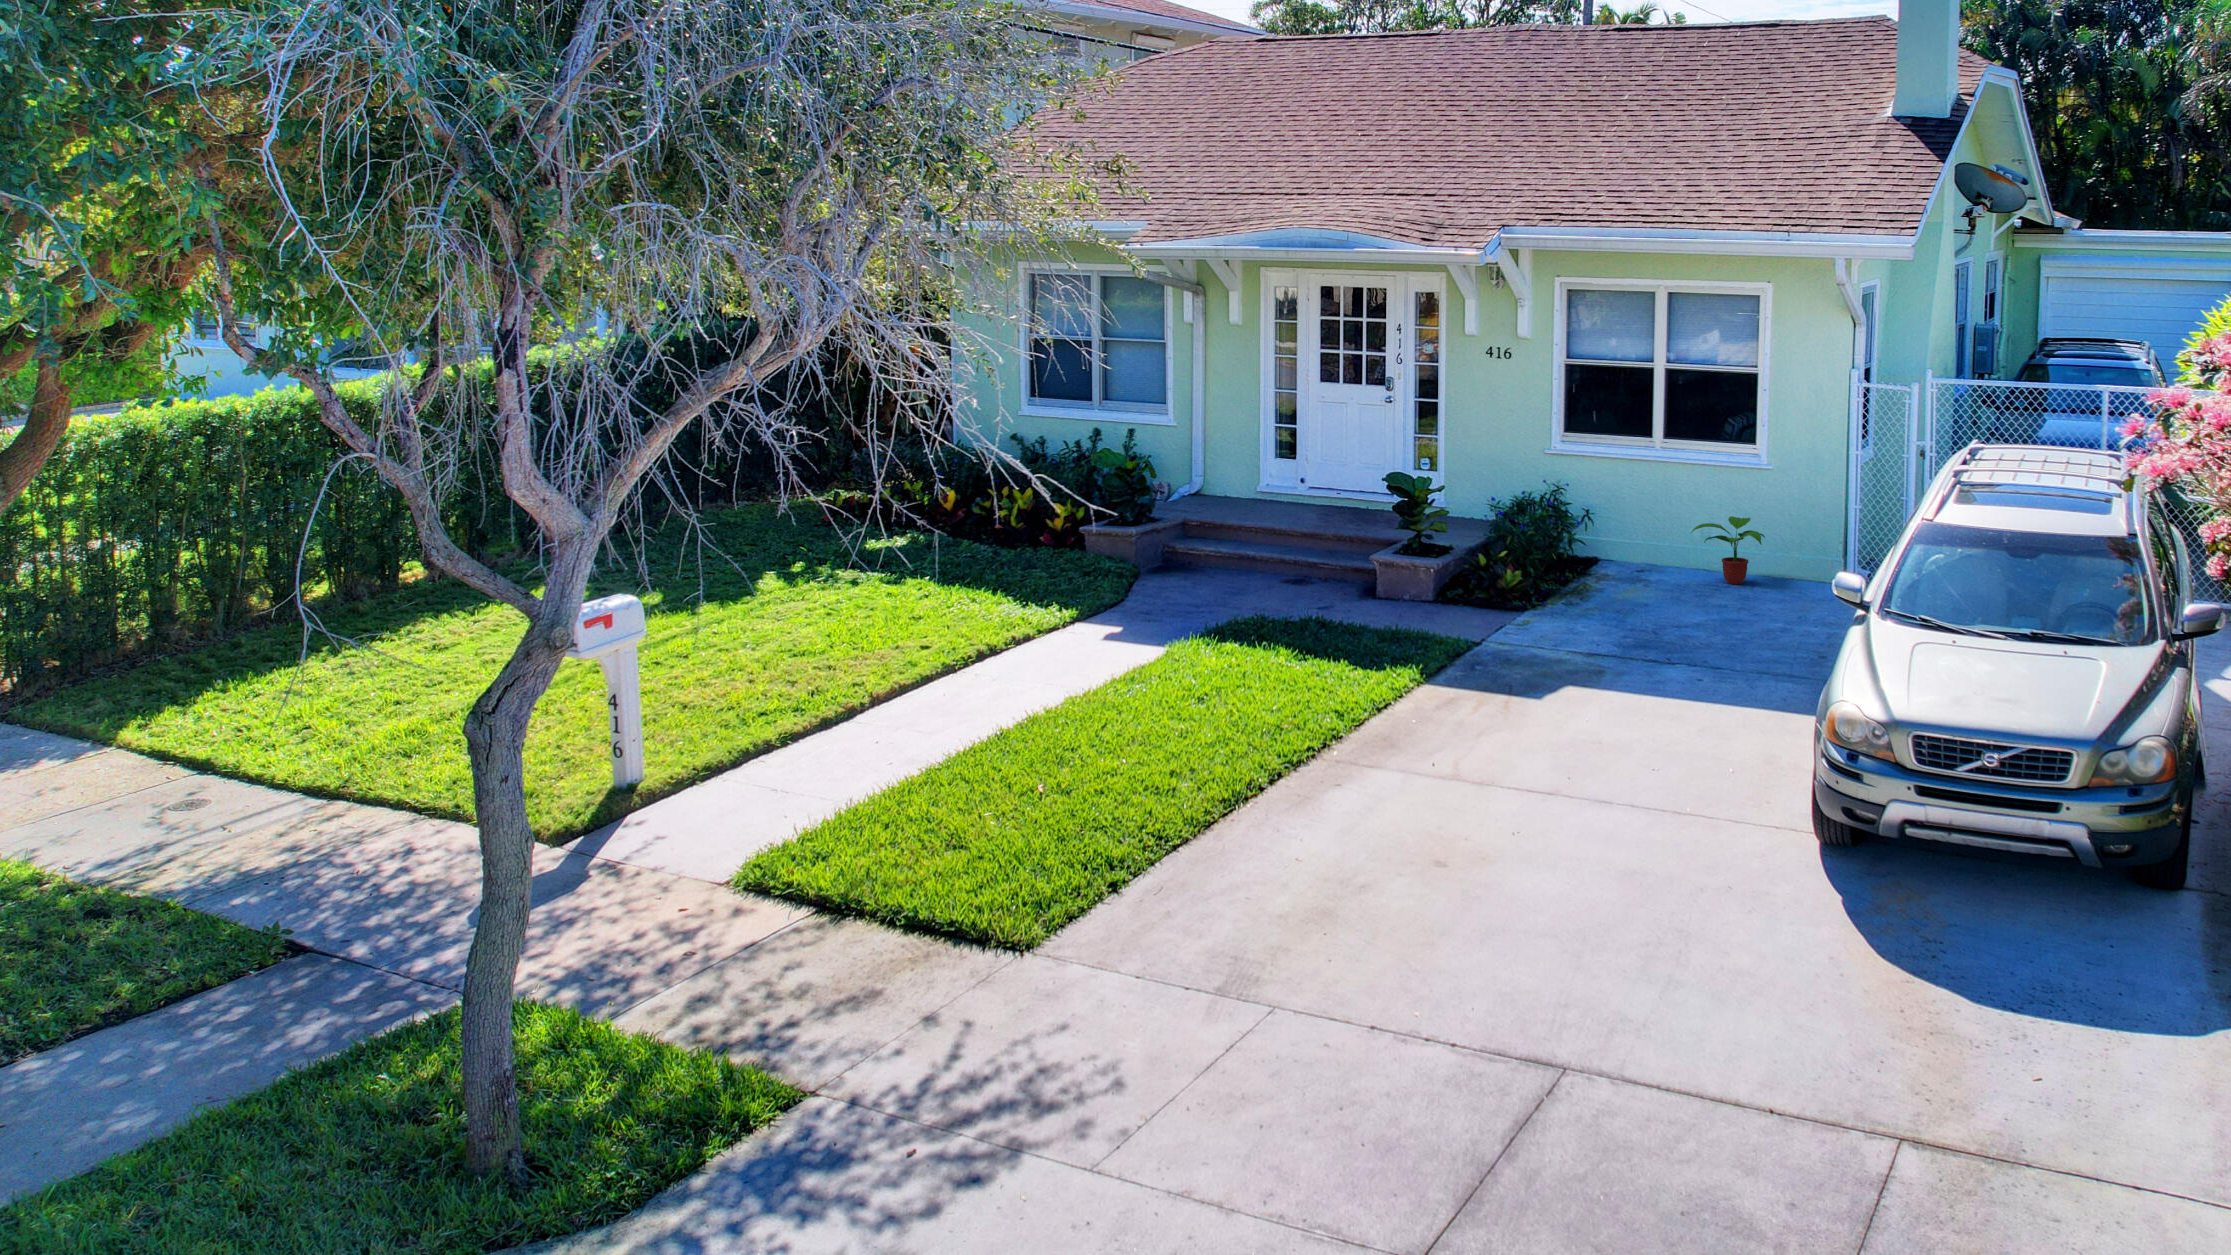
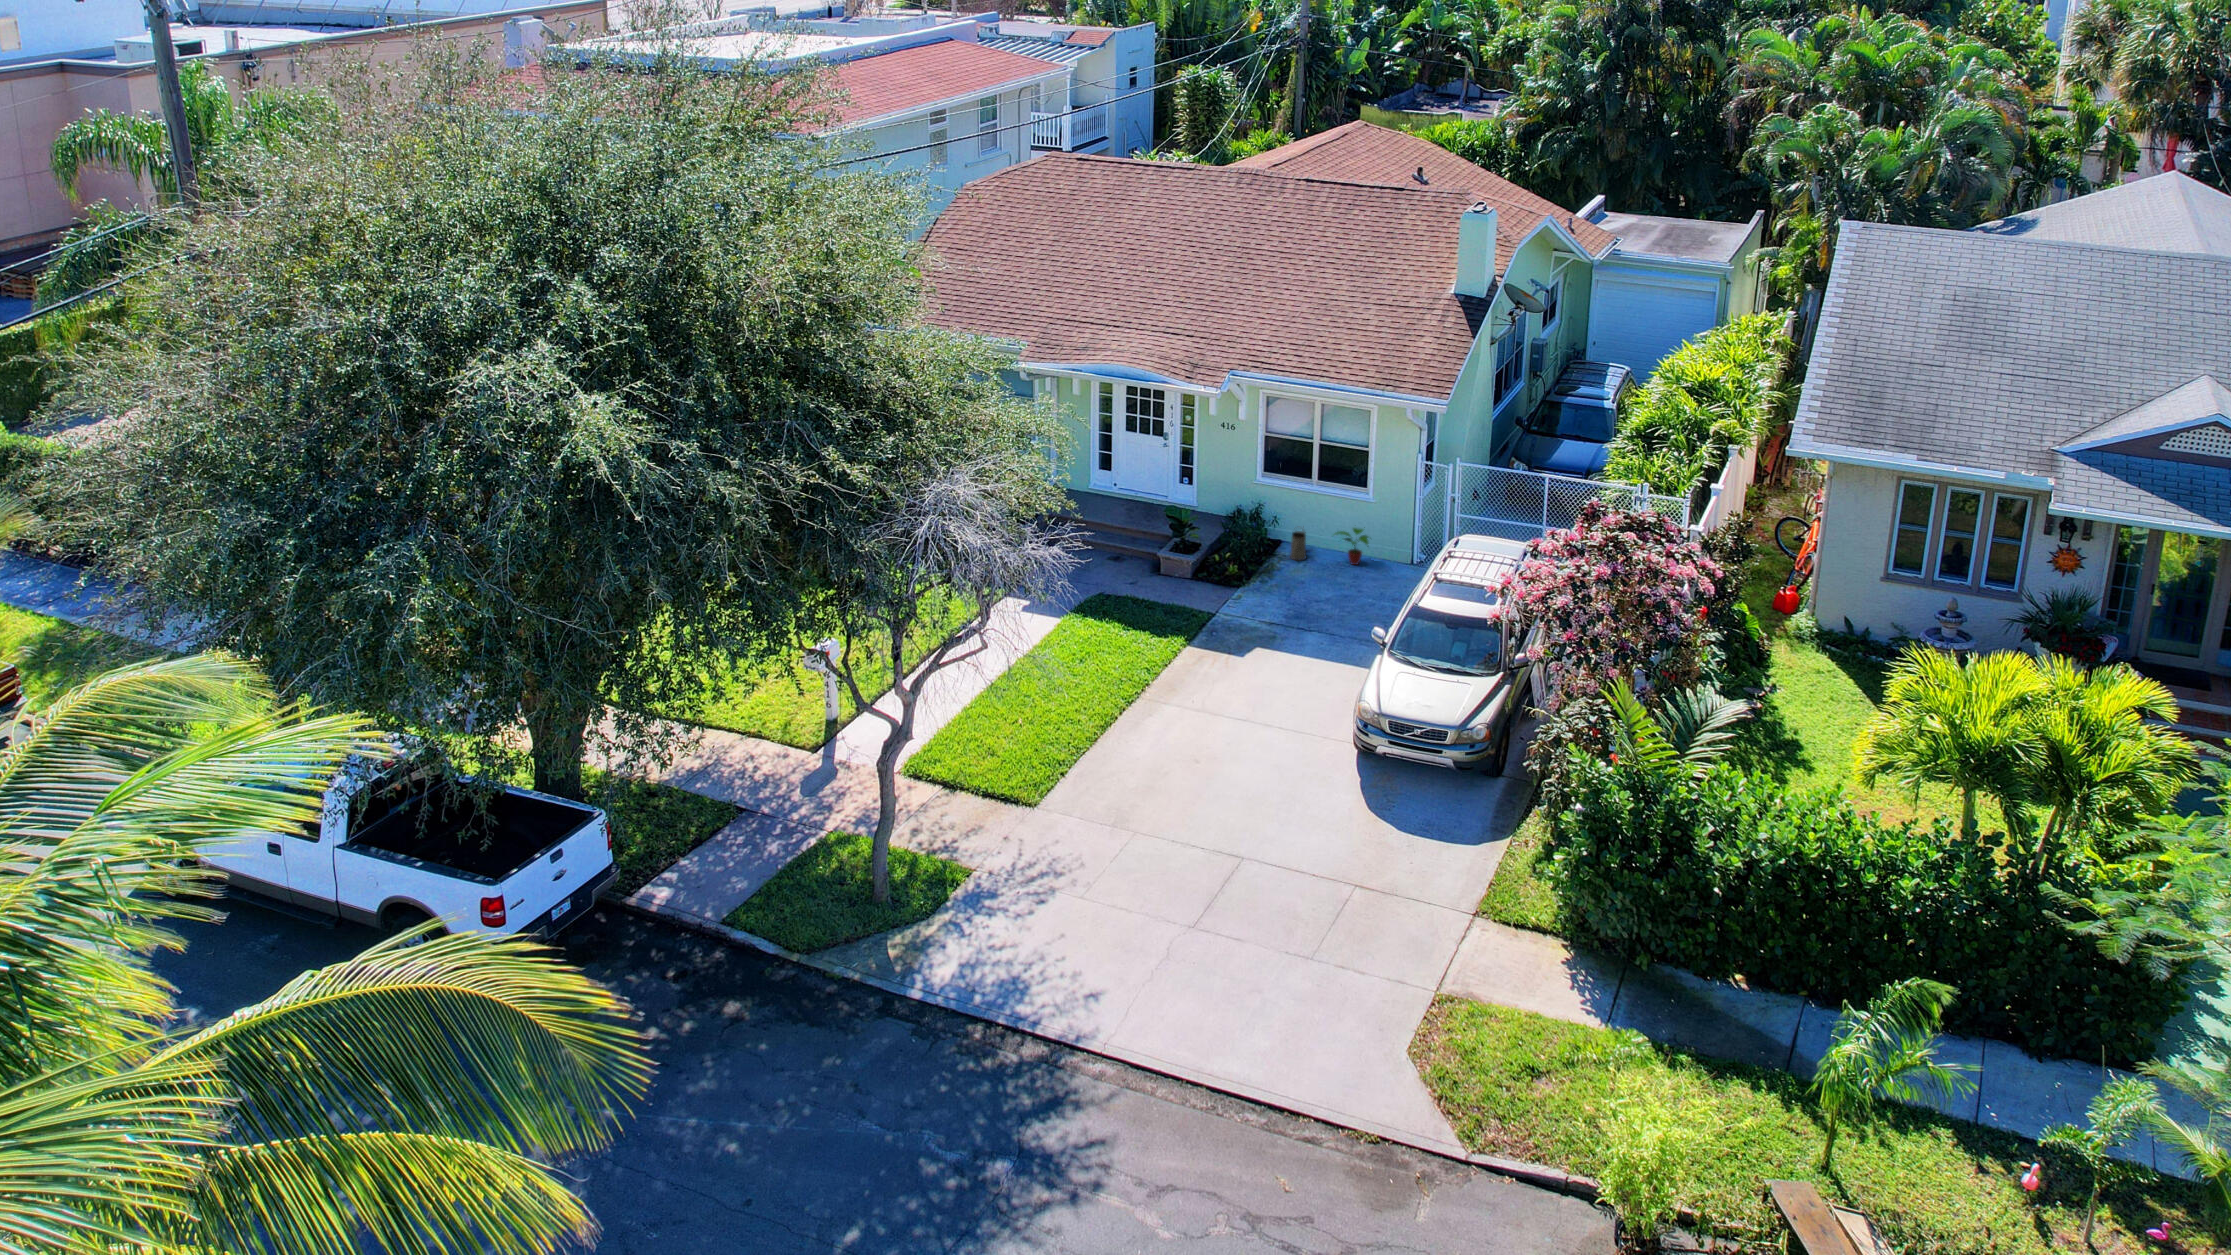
watering can: none [1615,518,1645,580] -> present [1290,531,1306,560]

